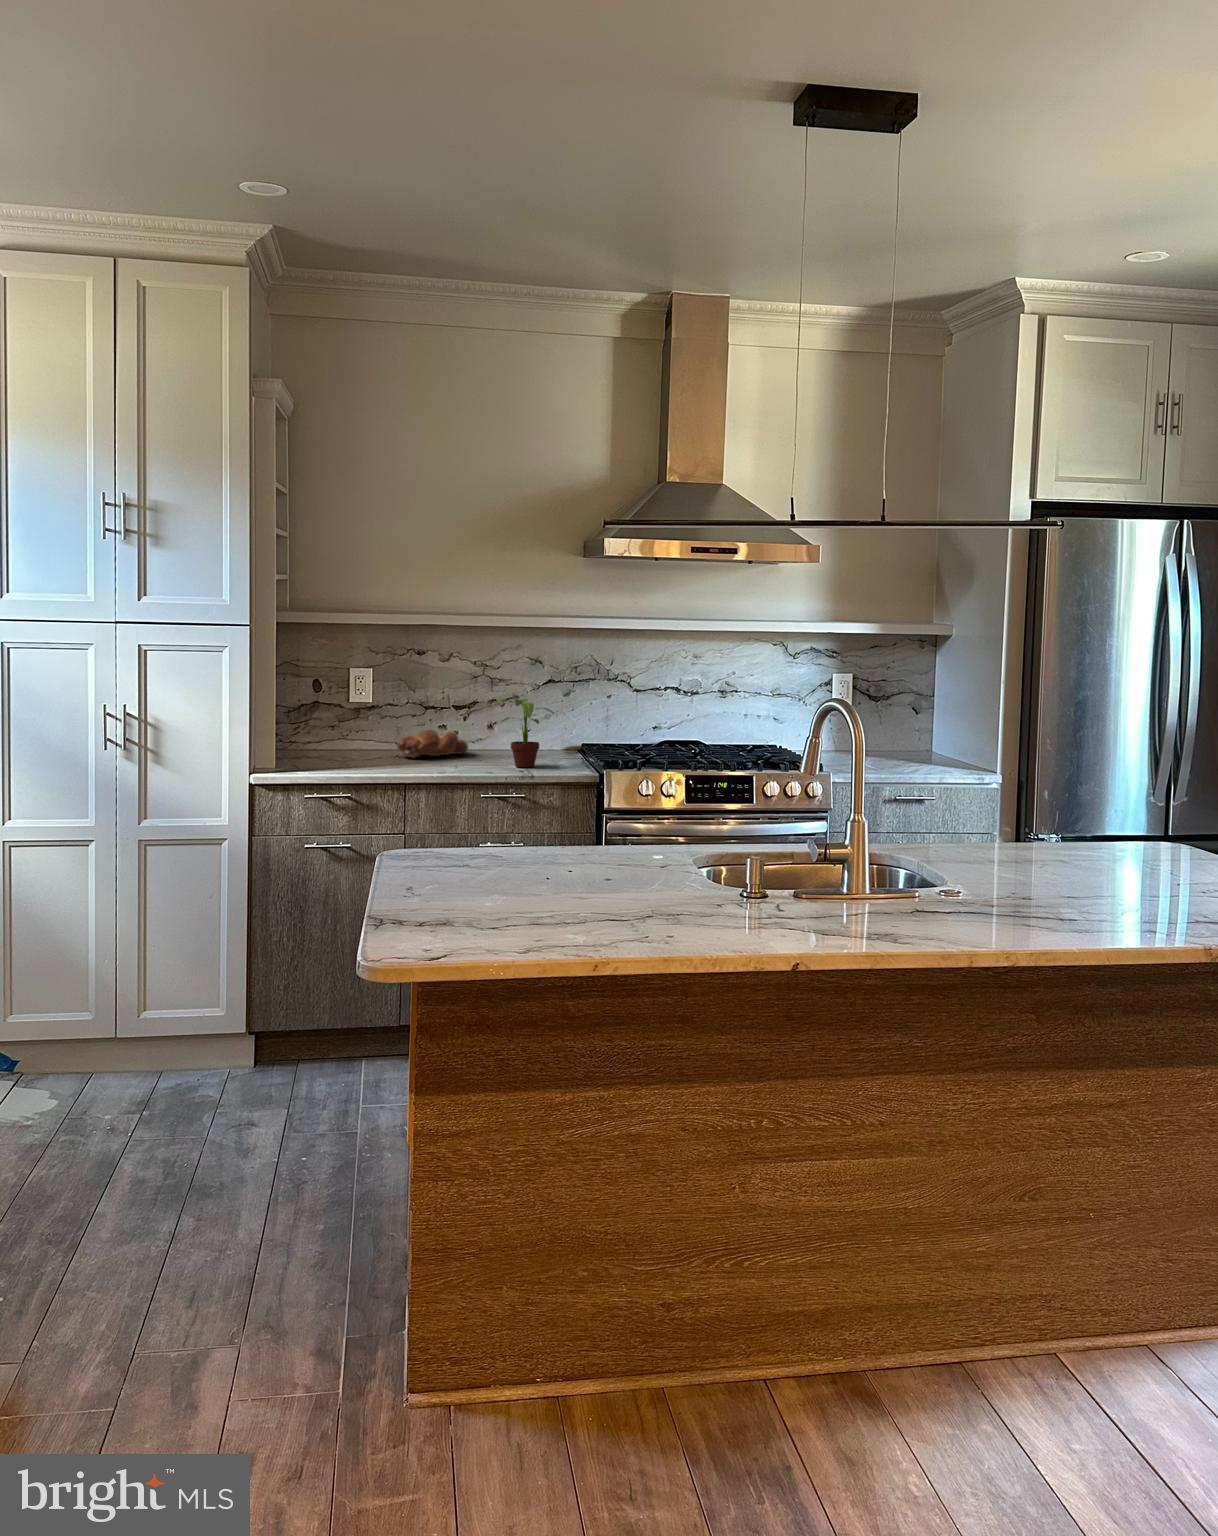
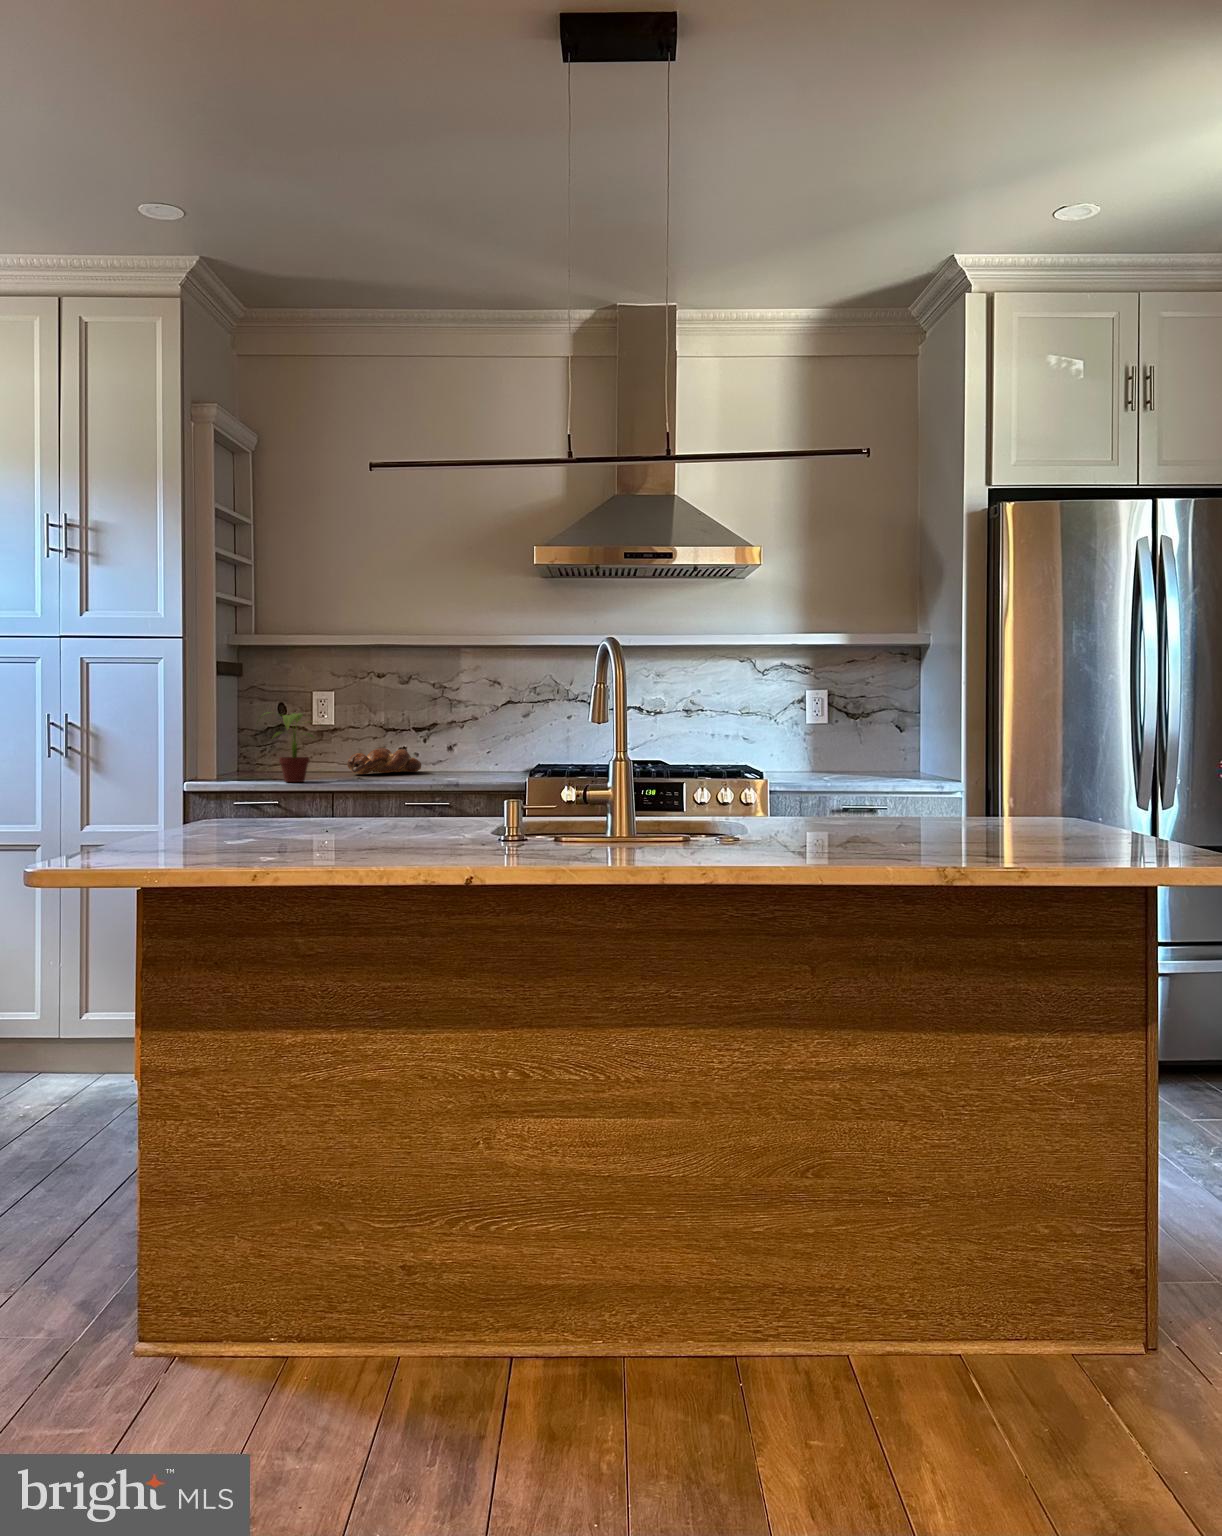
potted plant: present [491,699,554,767] -> present [264,712,313,782]

